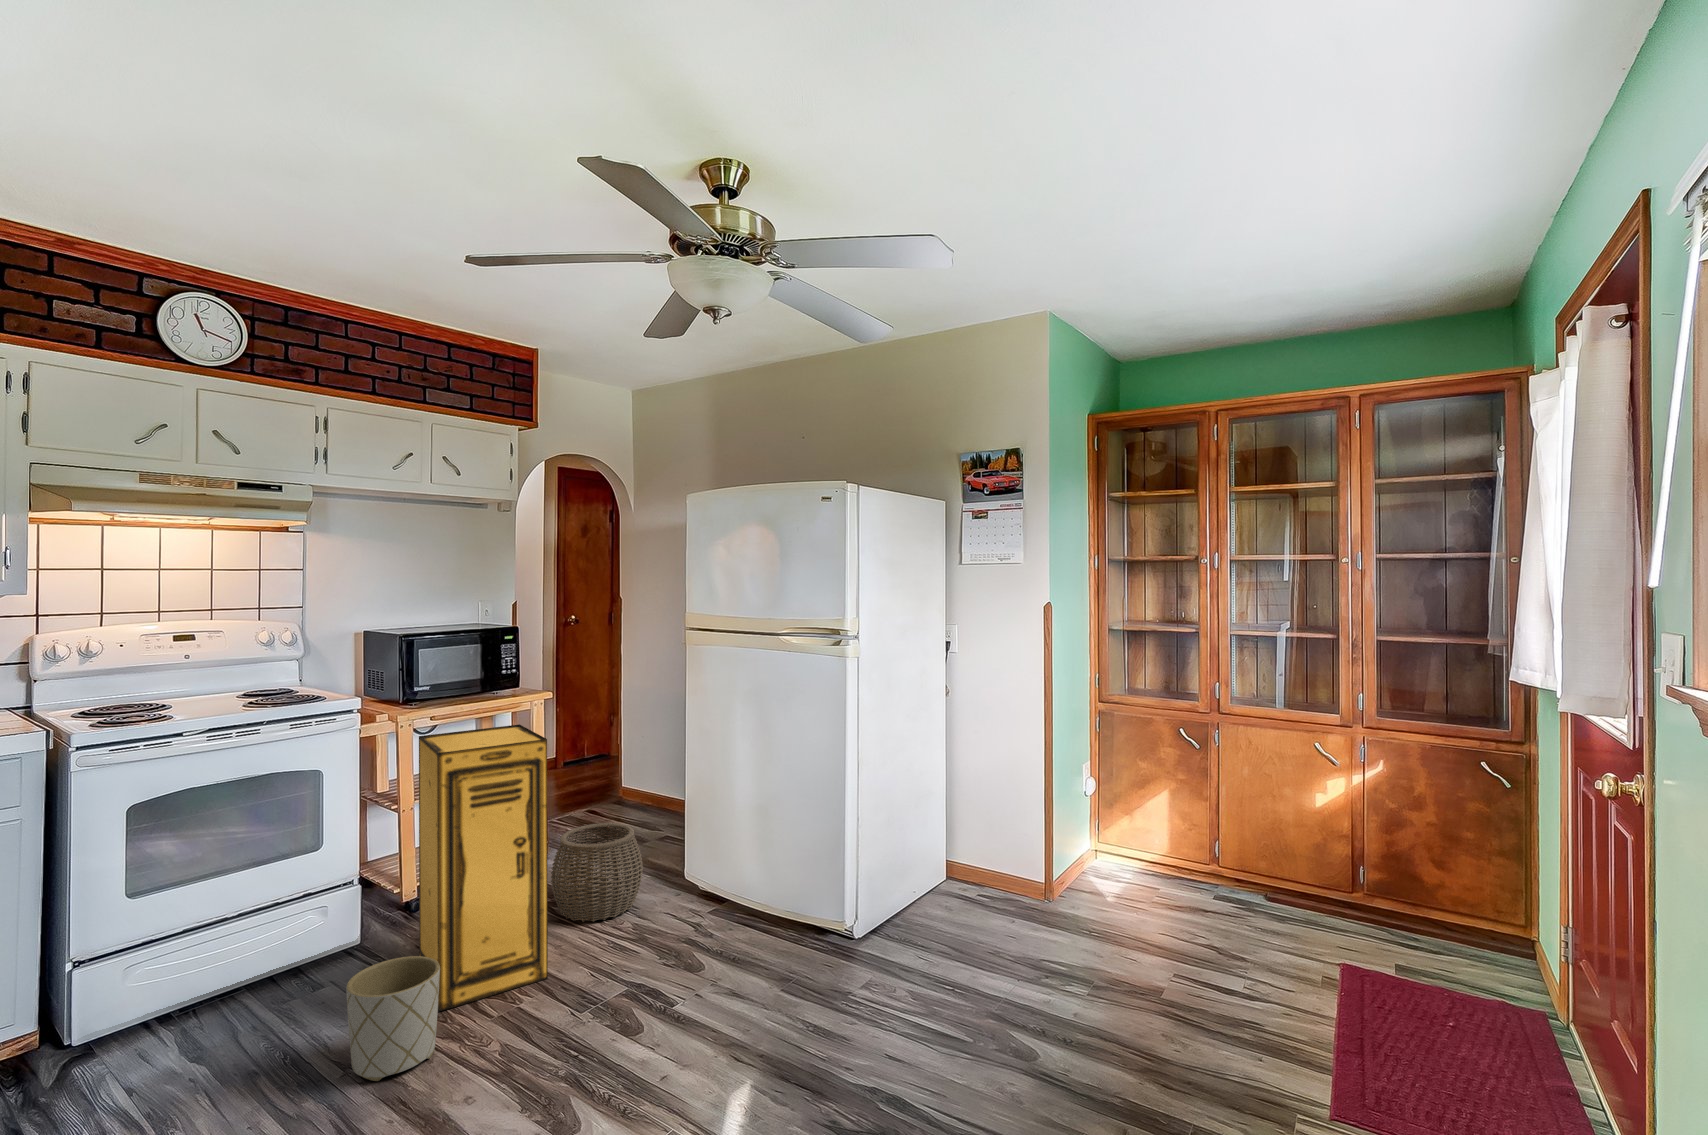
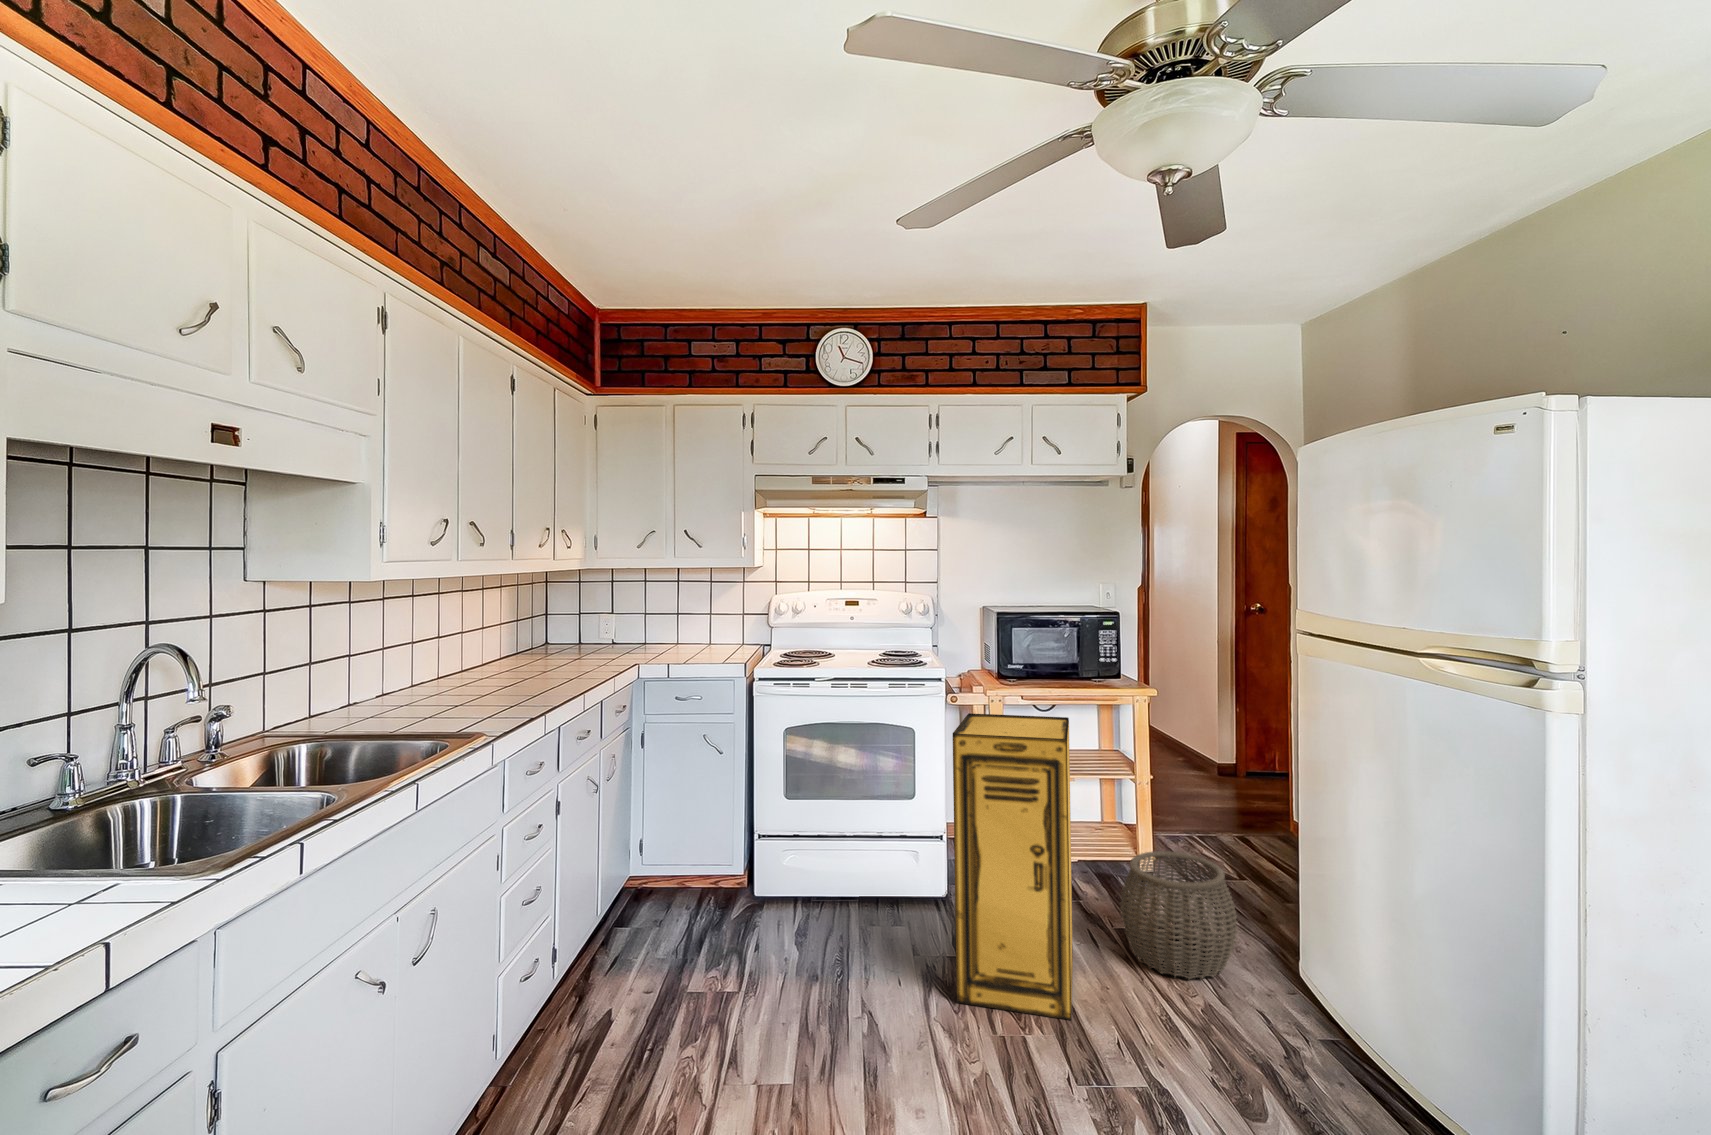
planter: present [346,956,440,1081] -> none [852,929,934,1050]

